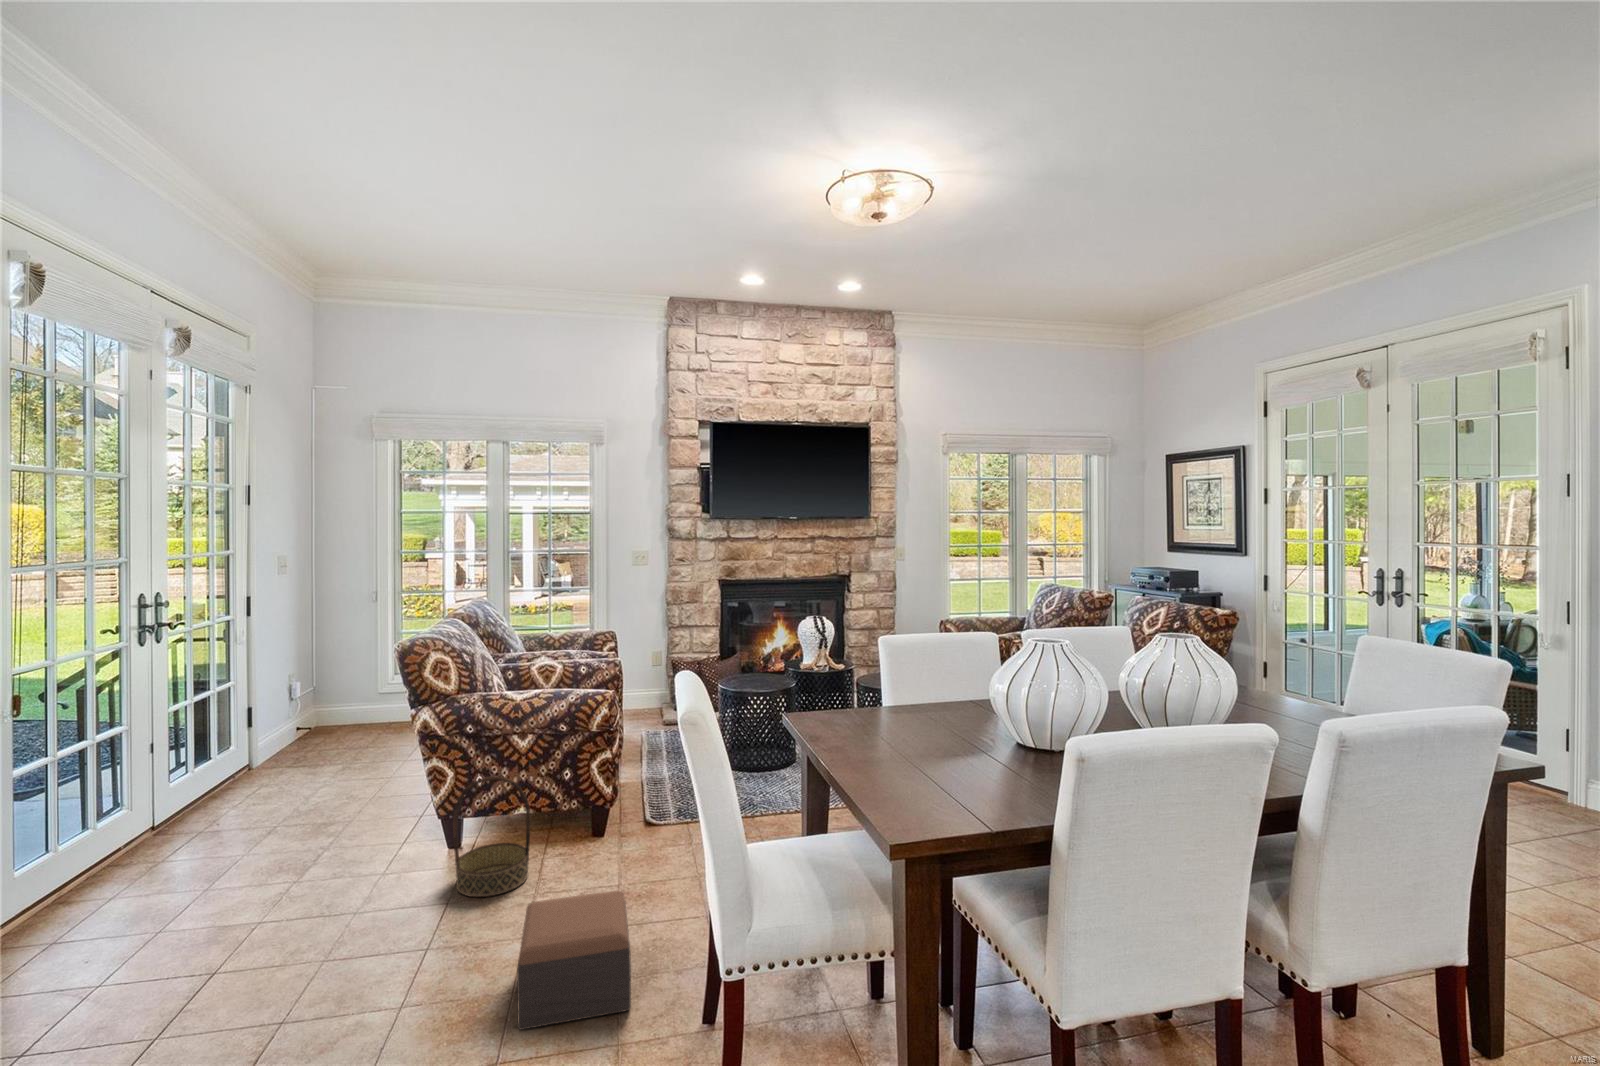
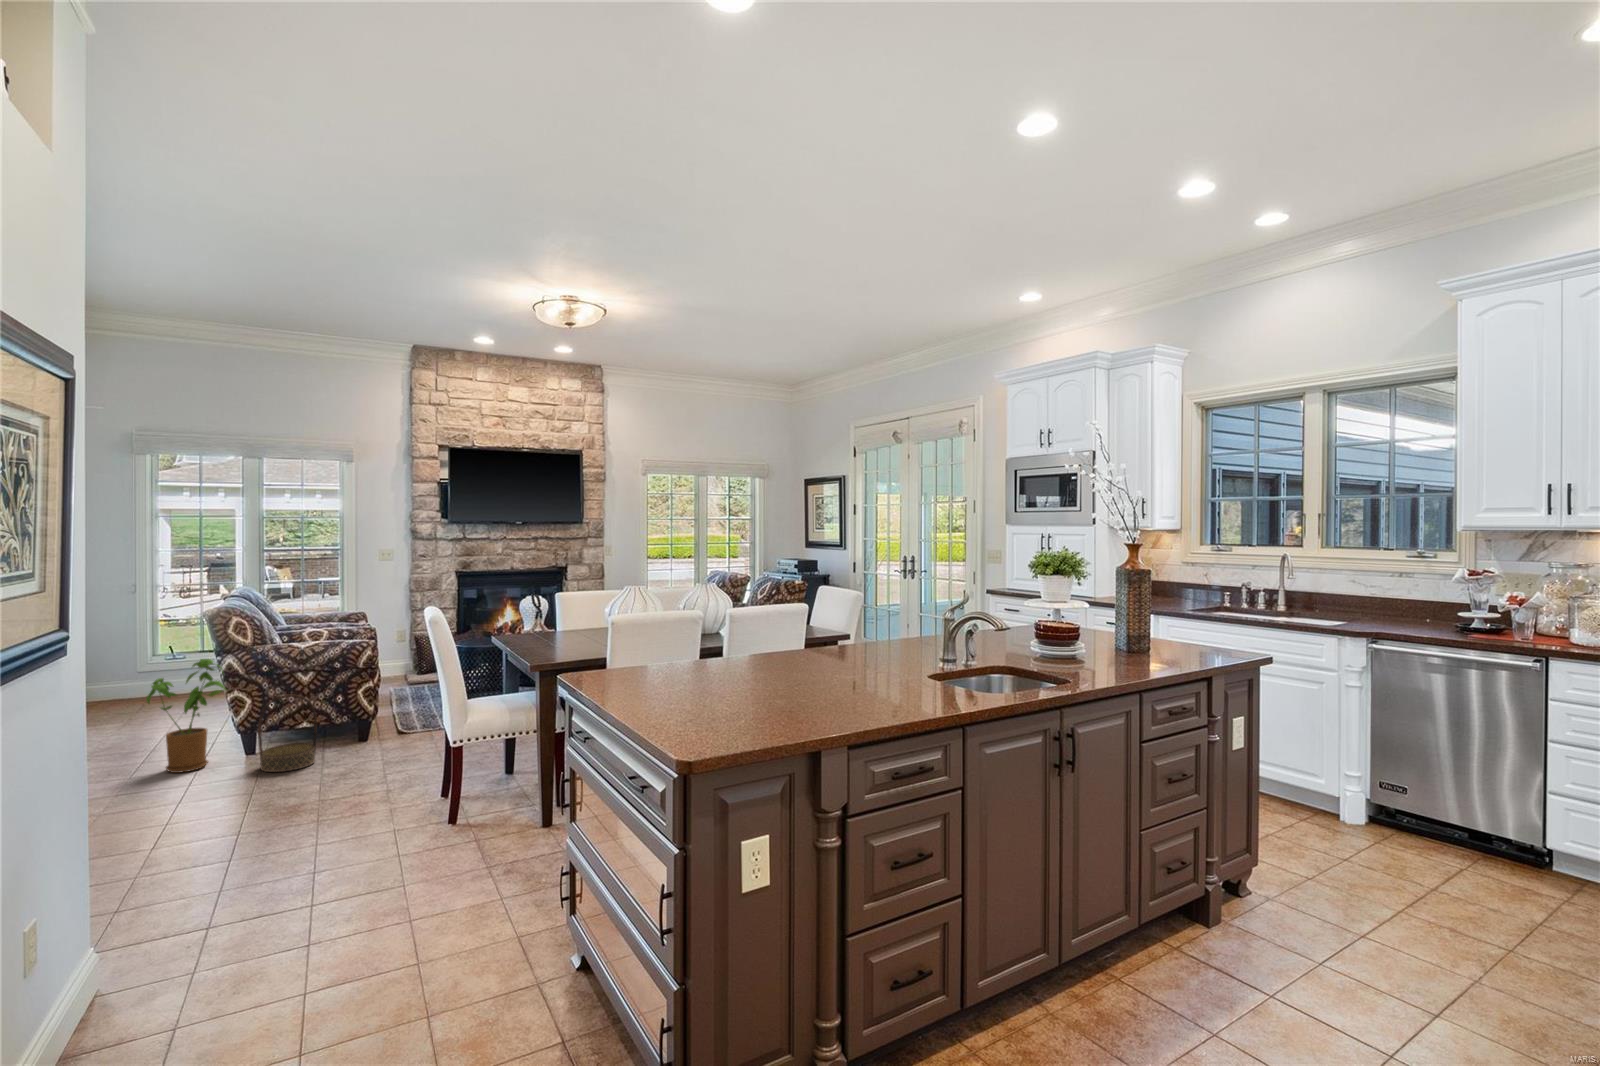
house plant: none [322,713,420,878] -> present [146,659,226,773]
footstool: present [517,891,631,1030] -> none [327,743,400,810]

